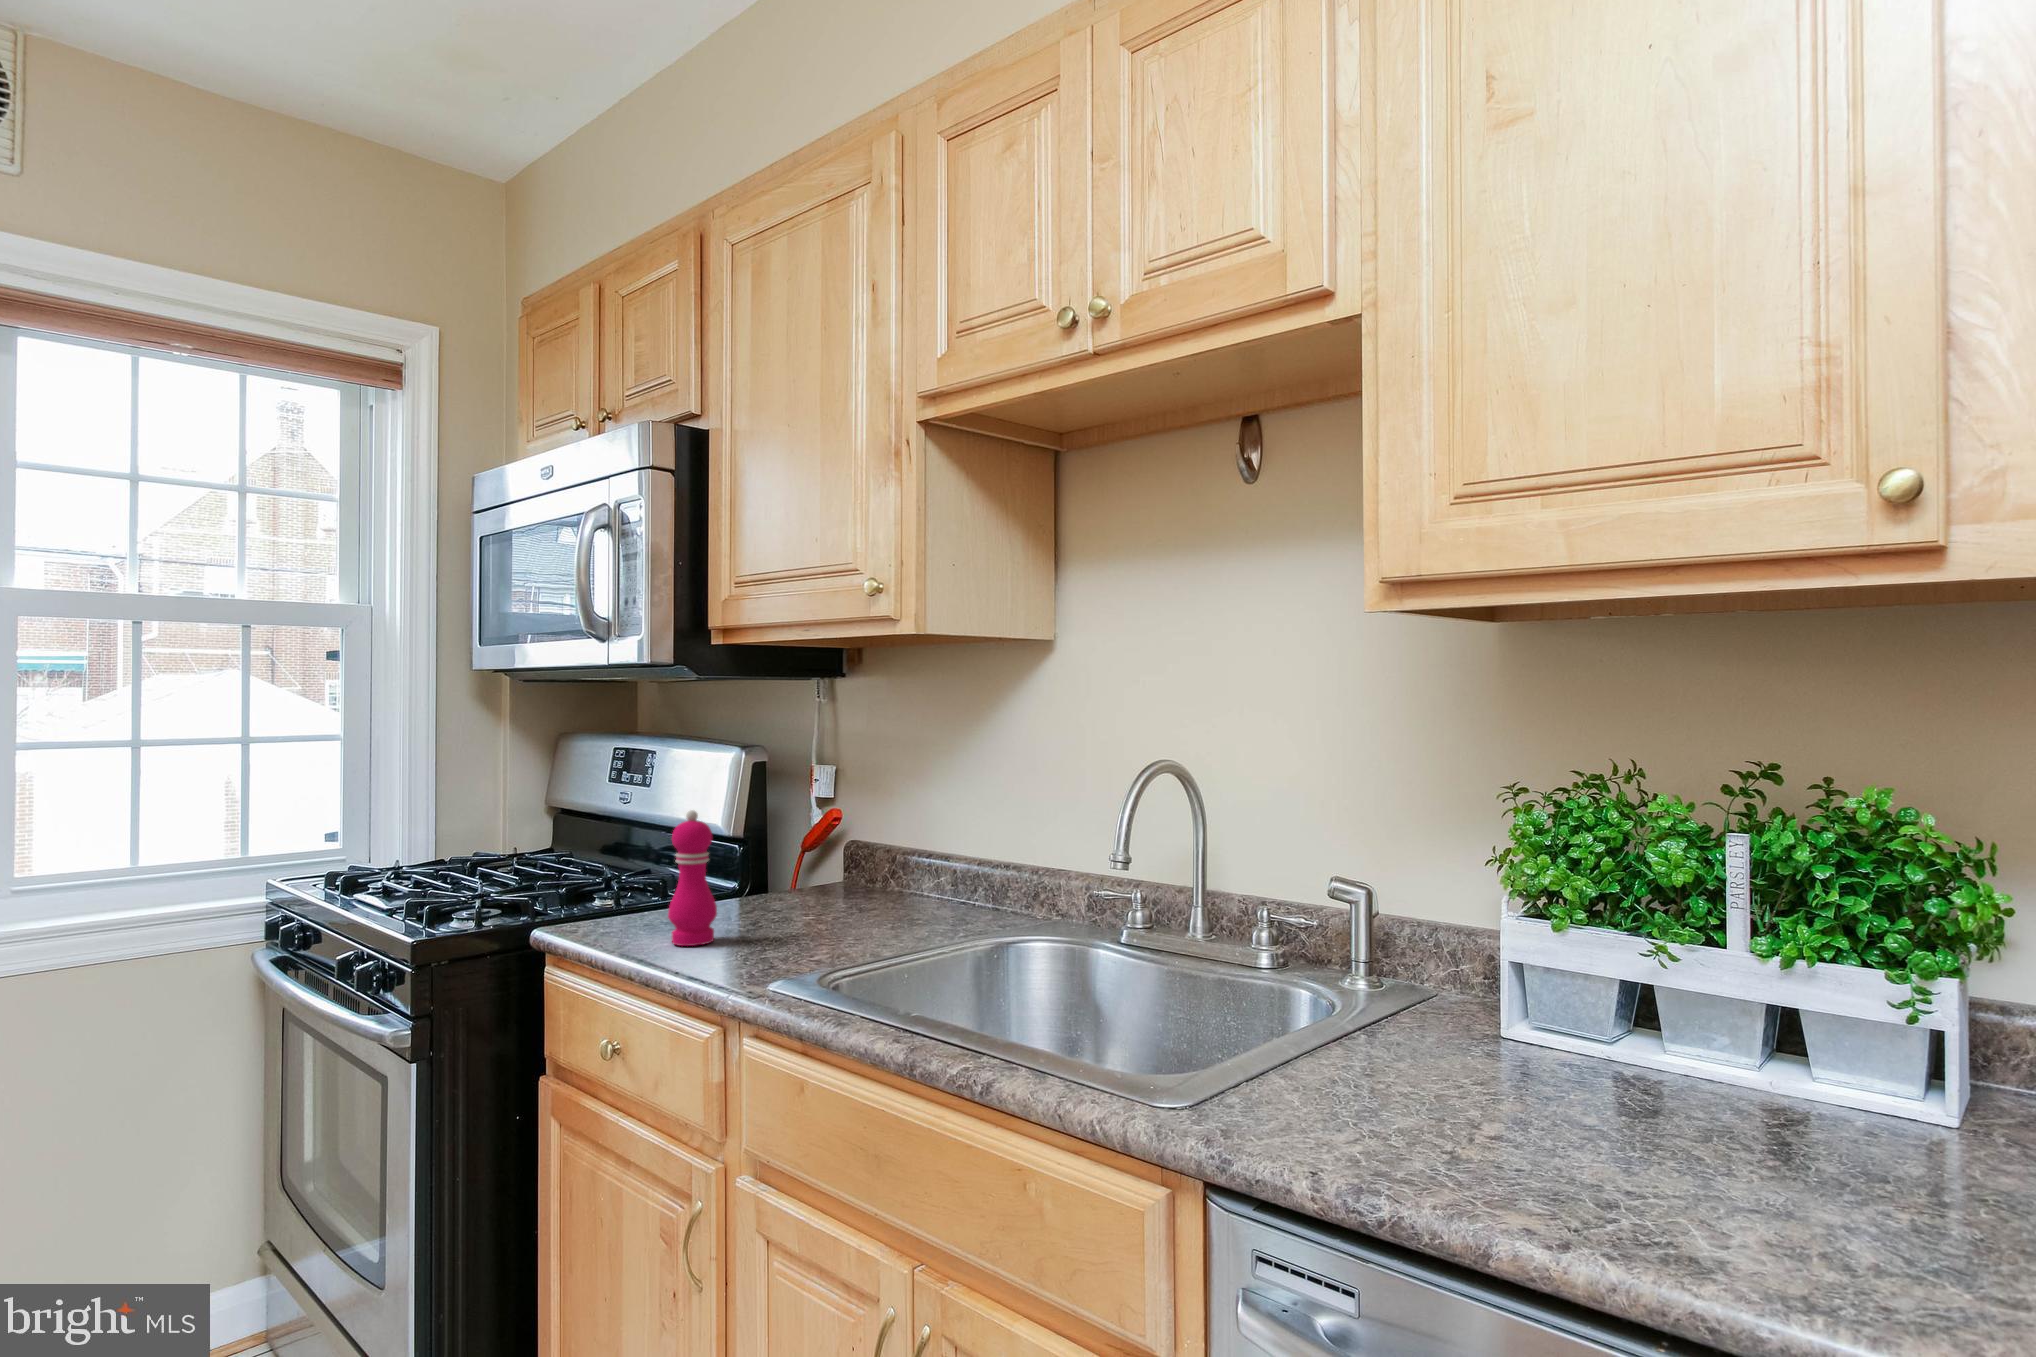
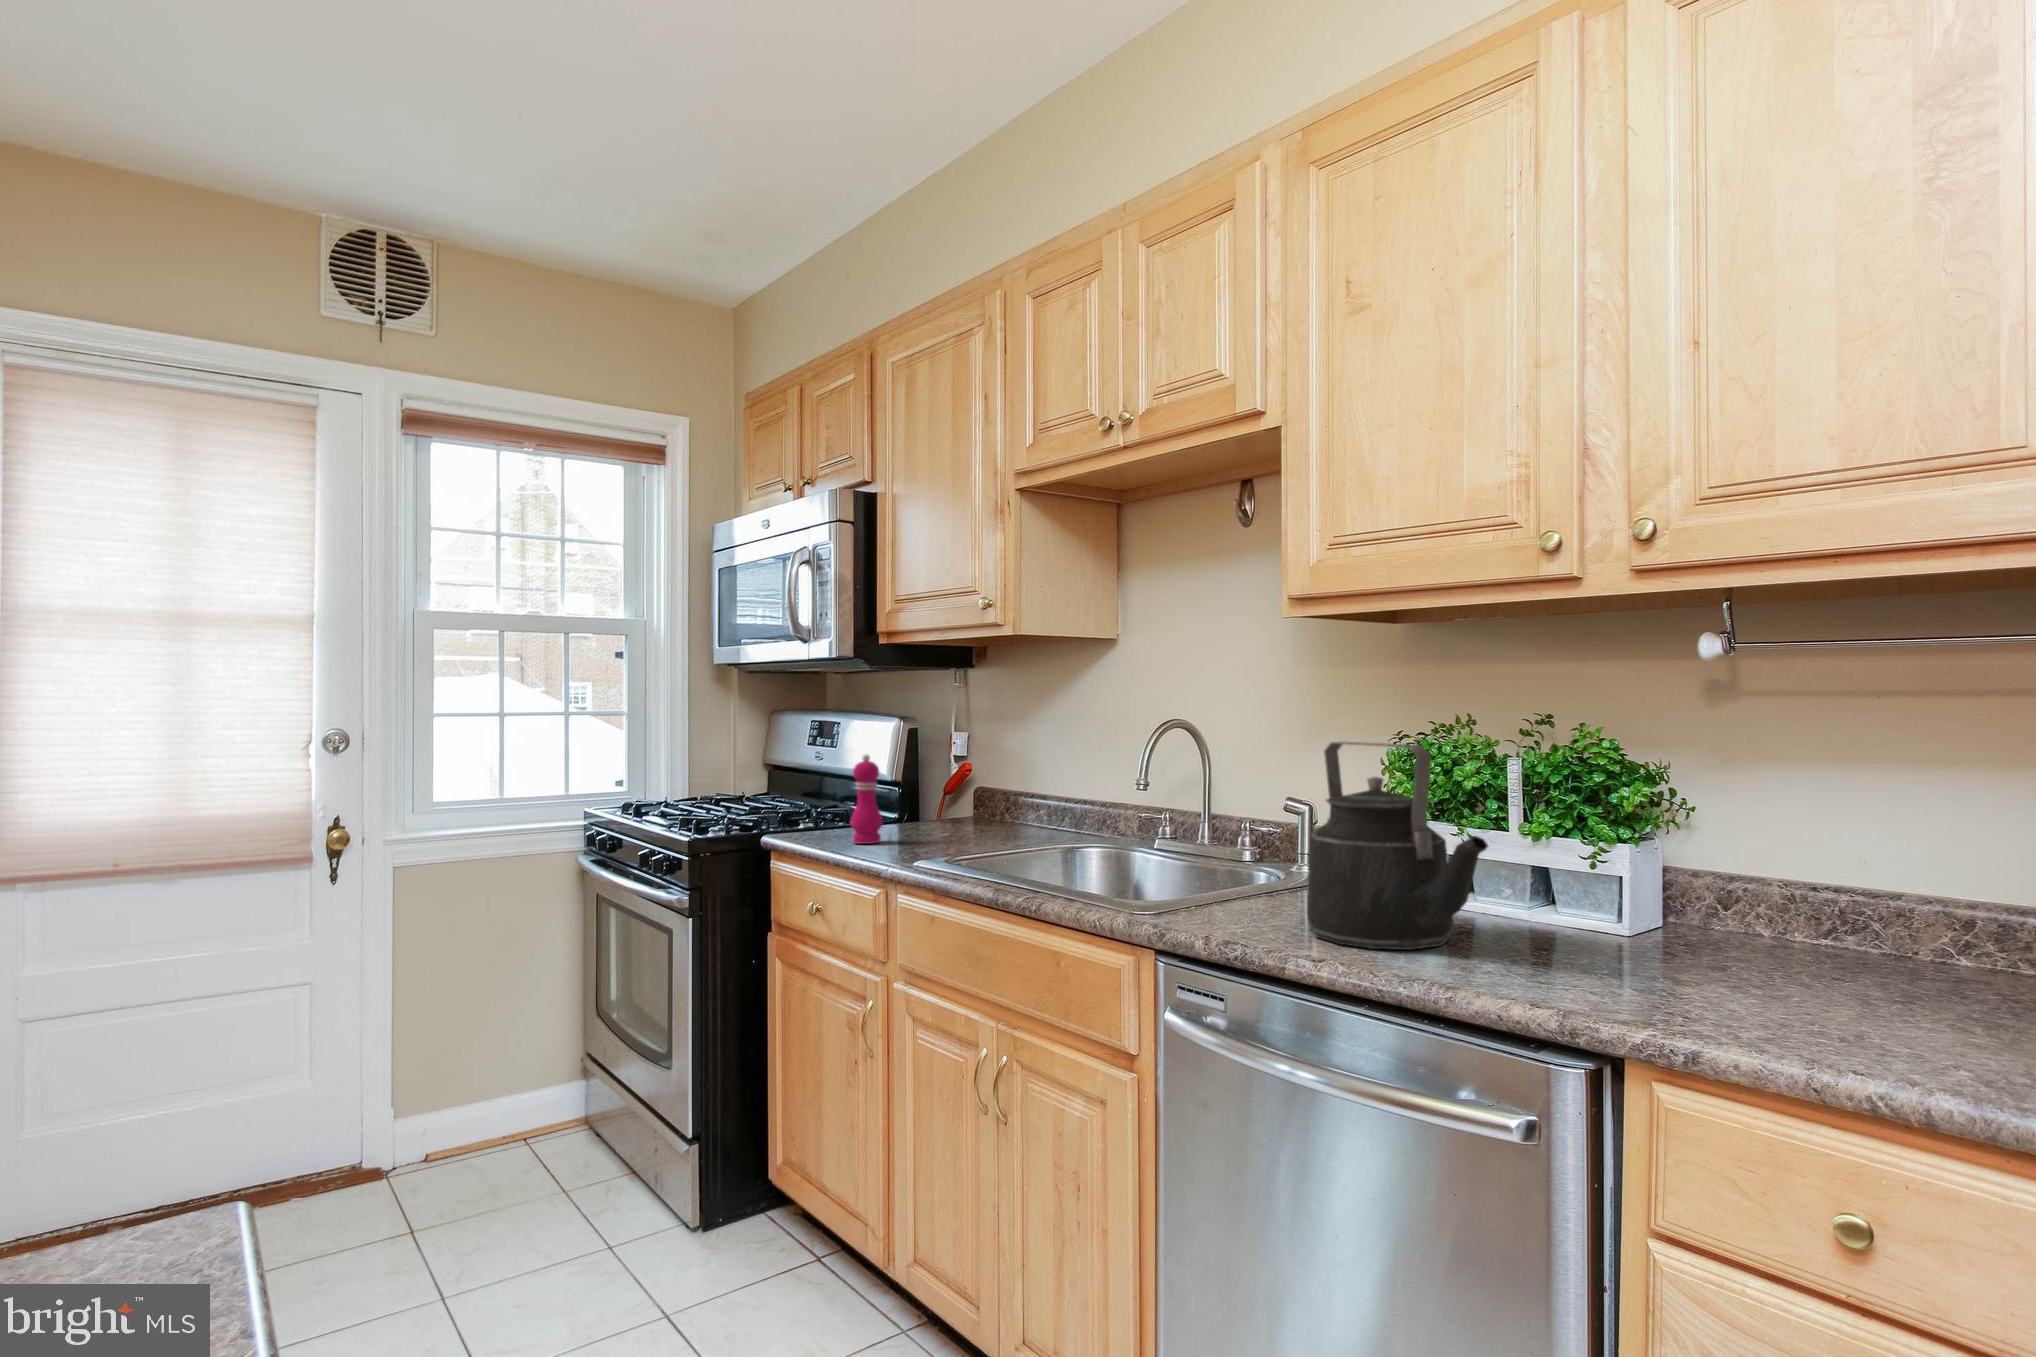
kettle: none [1462,817,1840,1193] -> present [1307,742,1488,950]

